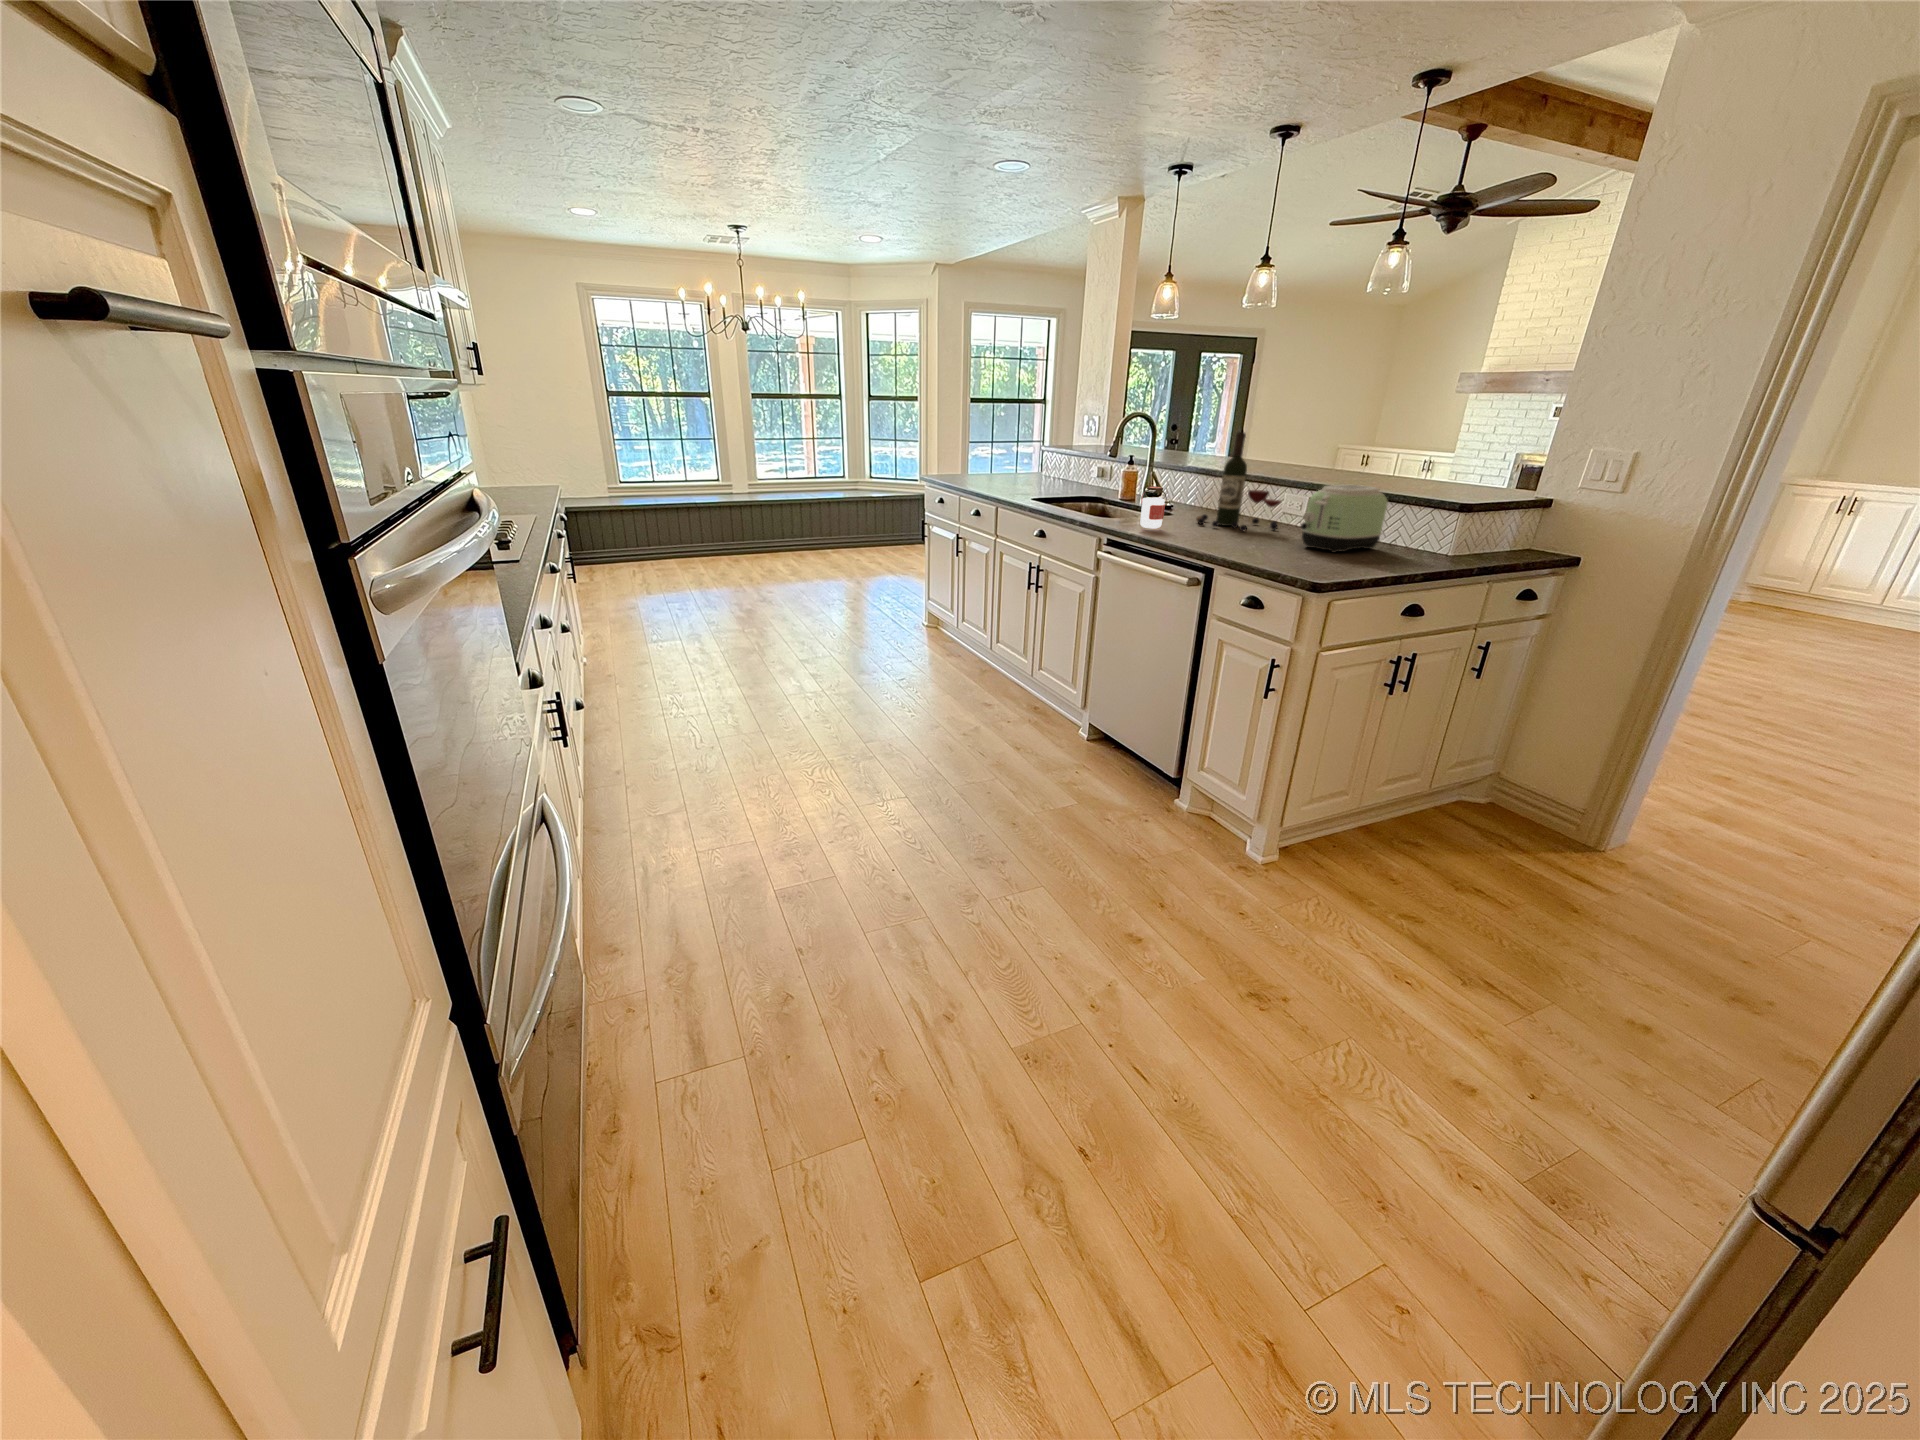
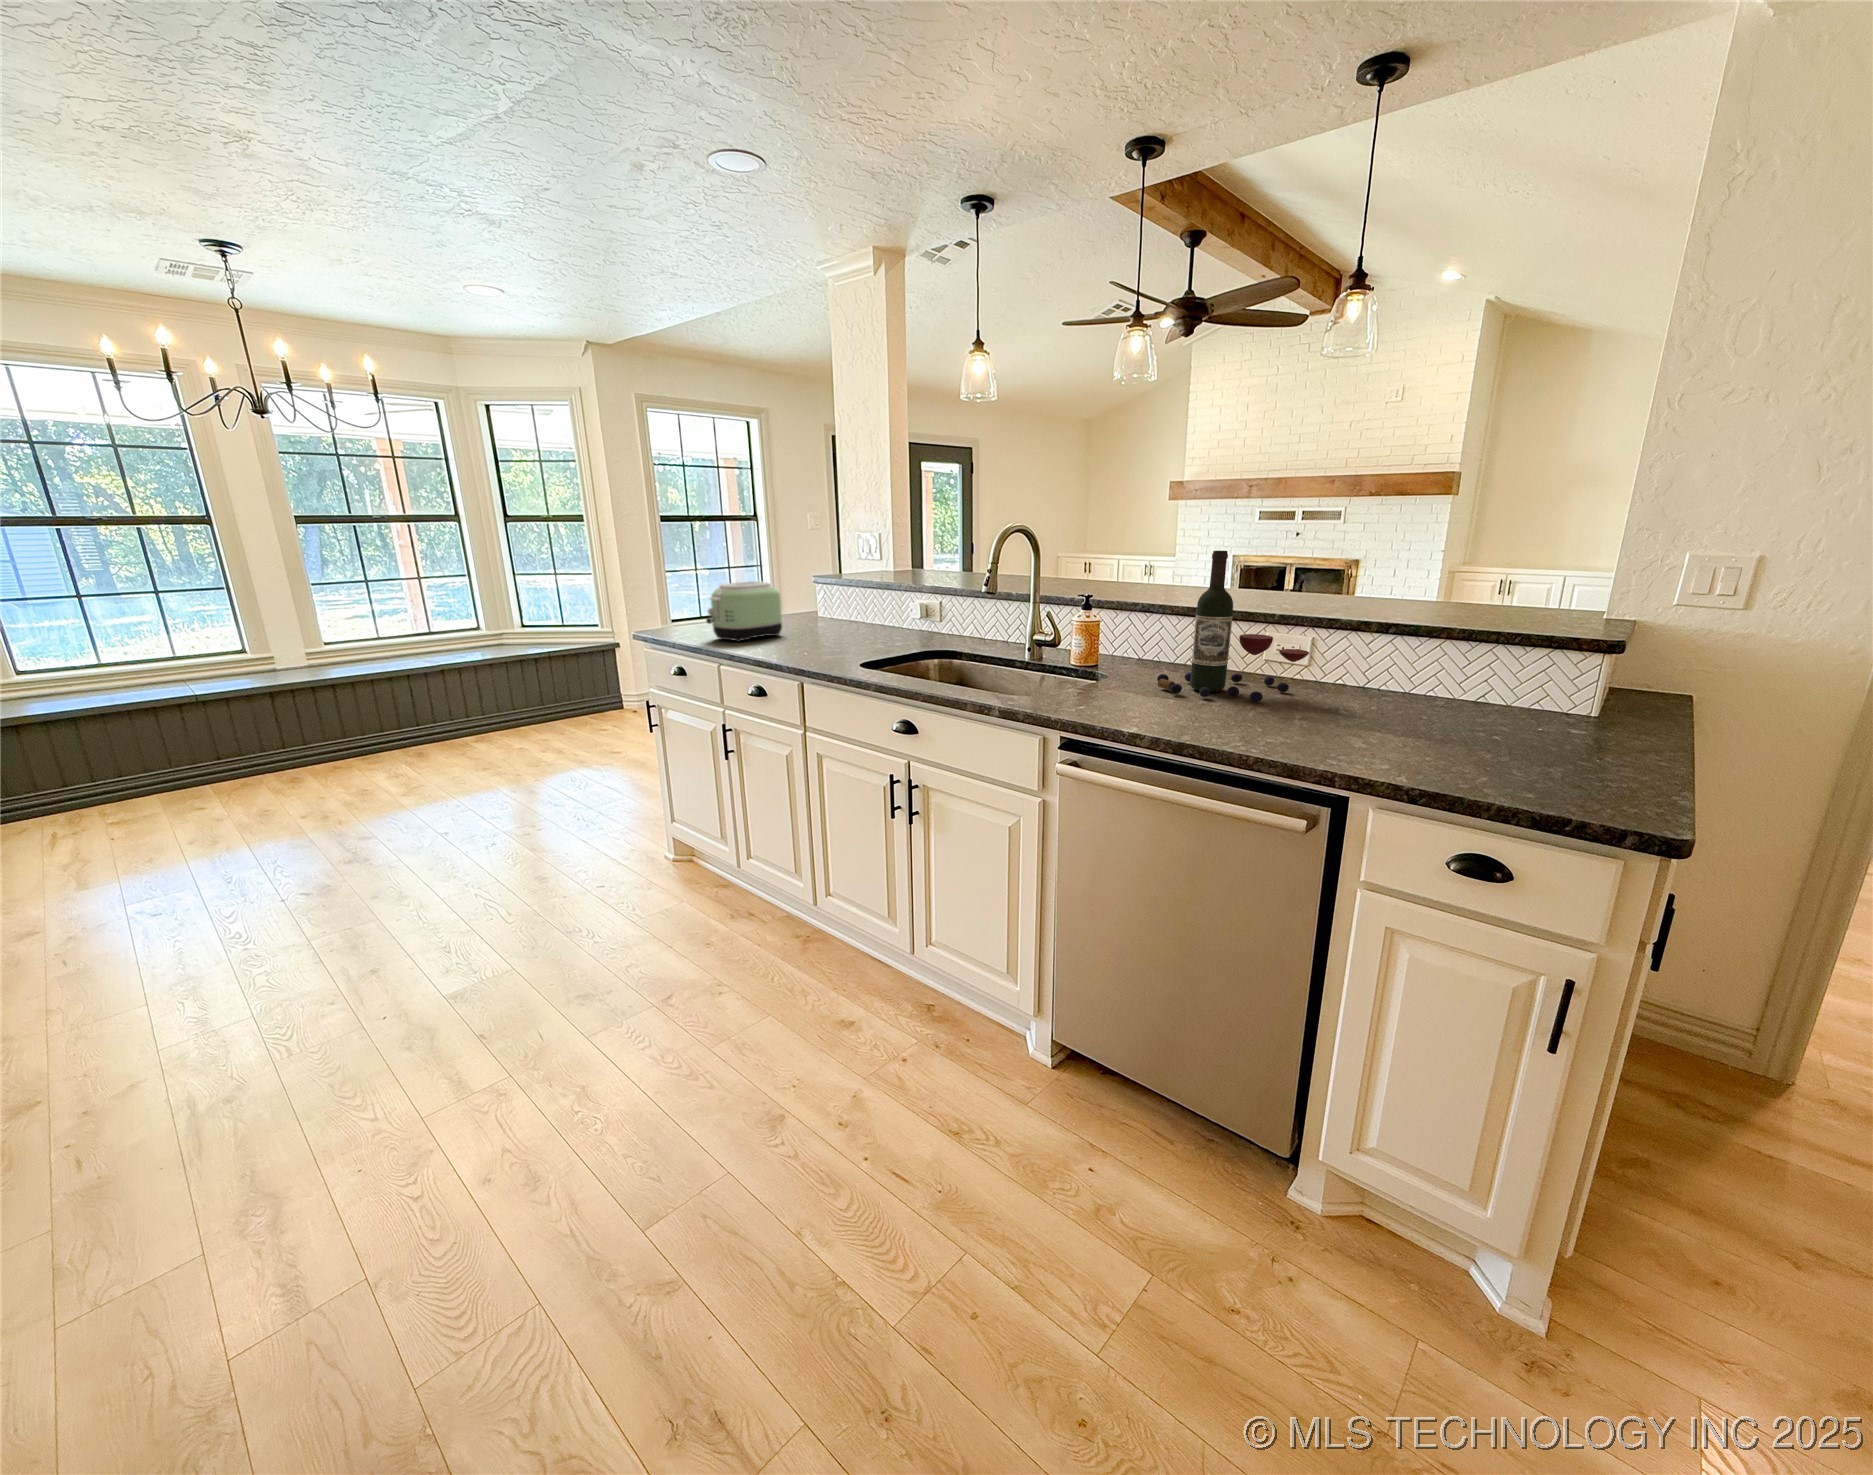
toaster: present [1301,485,1387,552] -> present [706,581,782,642]
jar: present [1140,486,1166,528] -> none [1105,645,1148,715]

